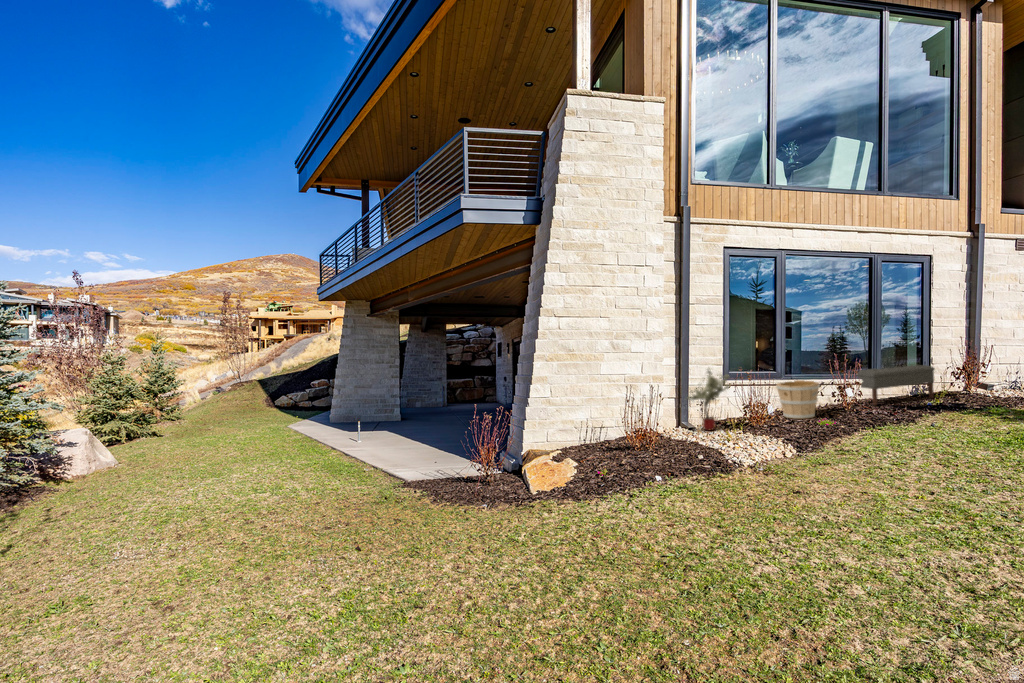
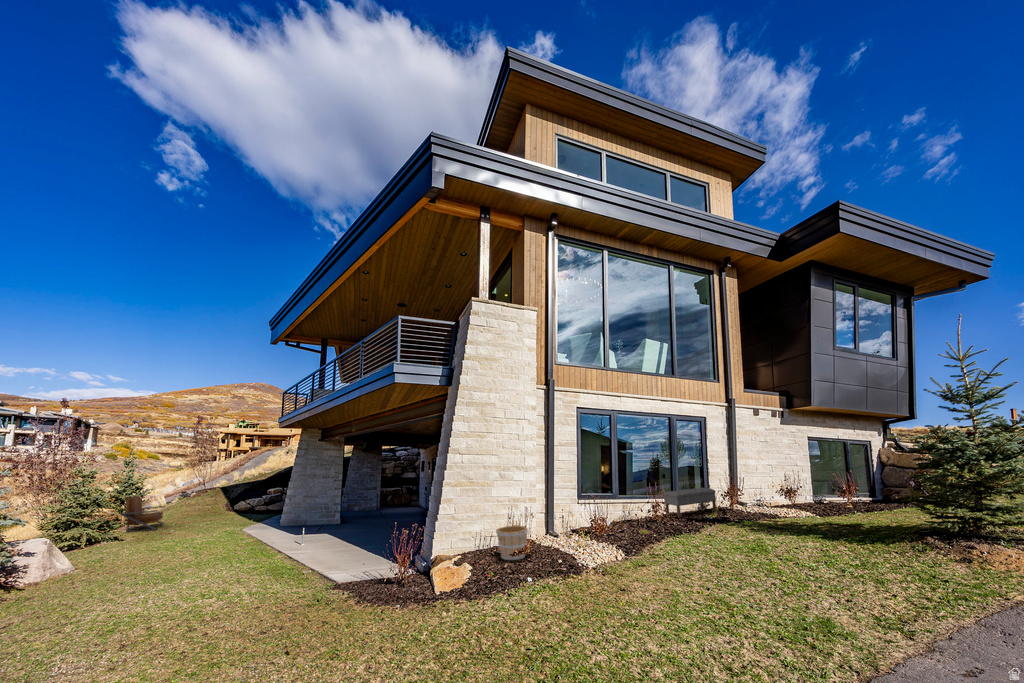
potted tree: present [687,368,729,431] -> none [550,491,582,538]
wooden bucket: present [776,380,820,419] -> present [496,525,528,560]
lounge chair: none [149,385,199,429] -> present [121,496,165,532]

